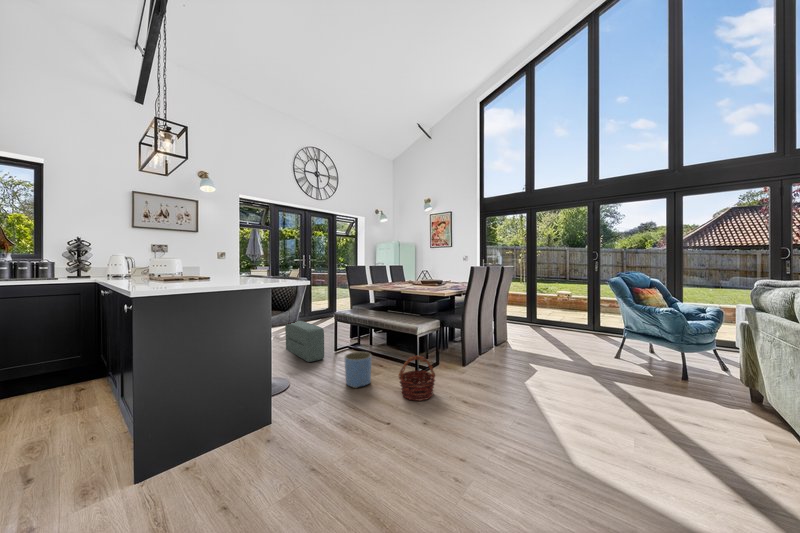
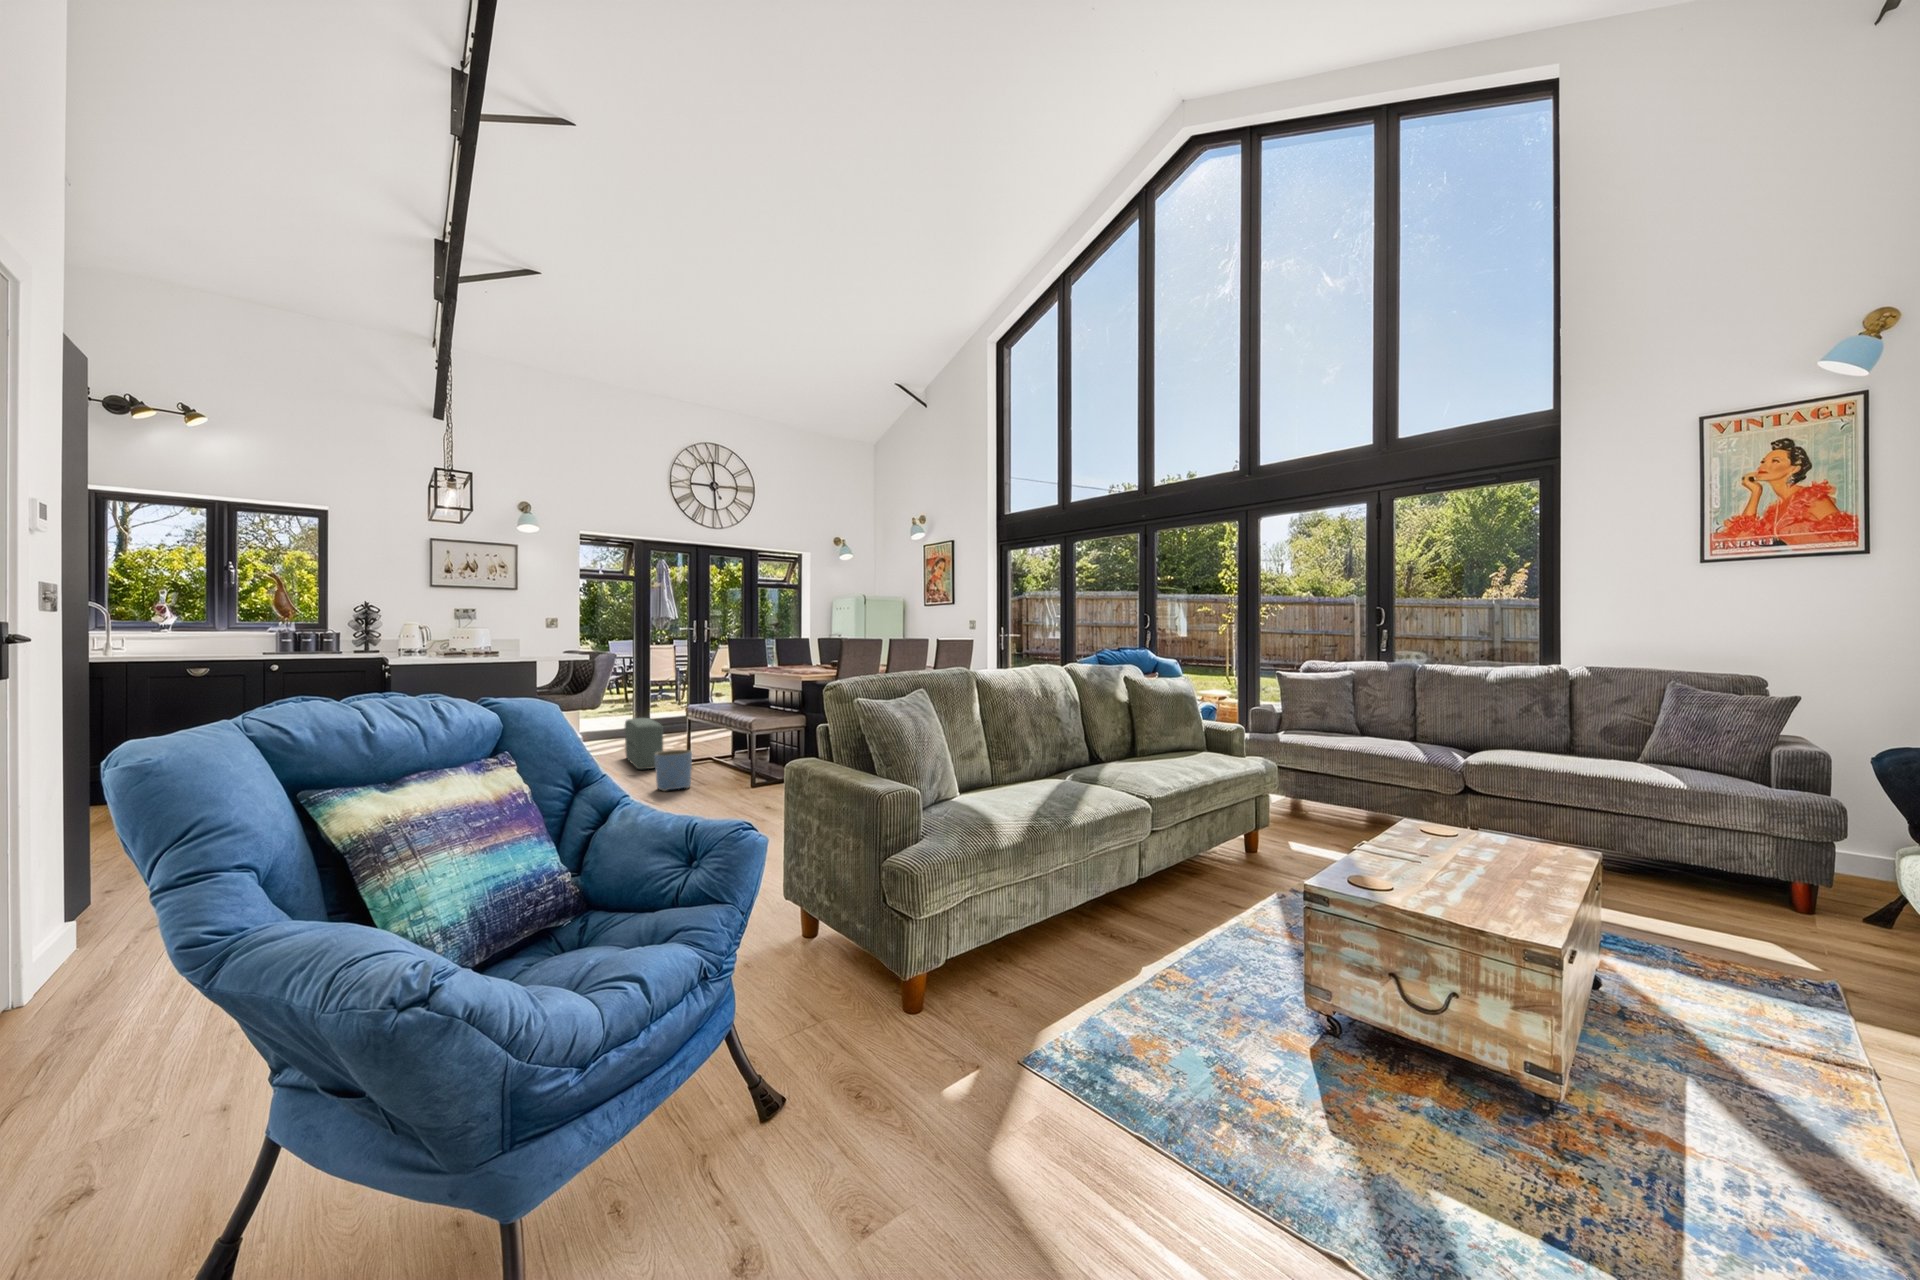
basket: present [399,356,435,401] -> none [704,749,752,802]

